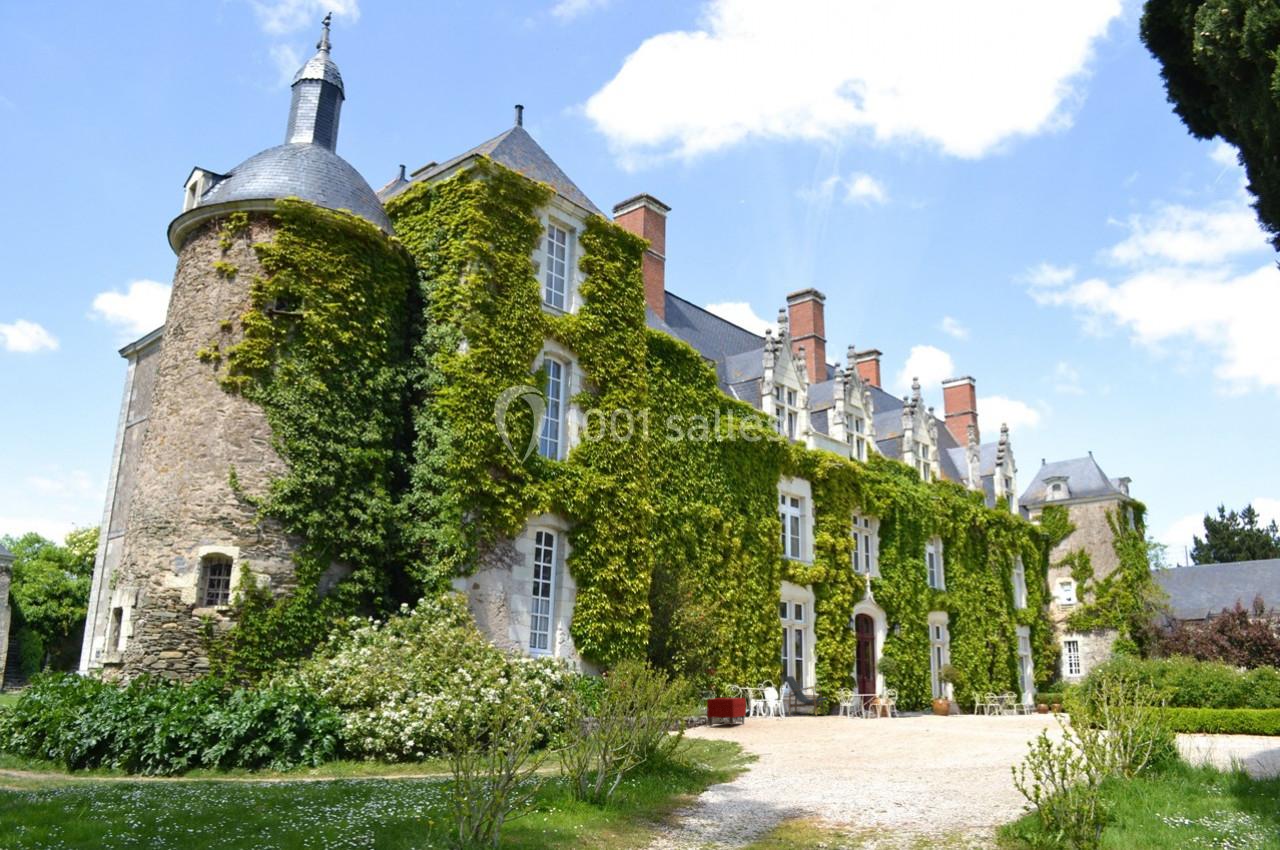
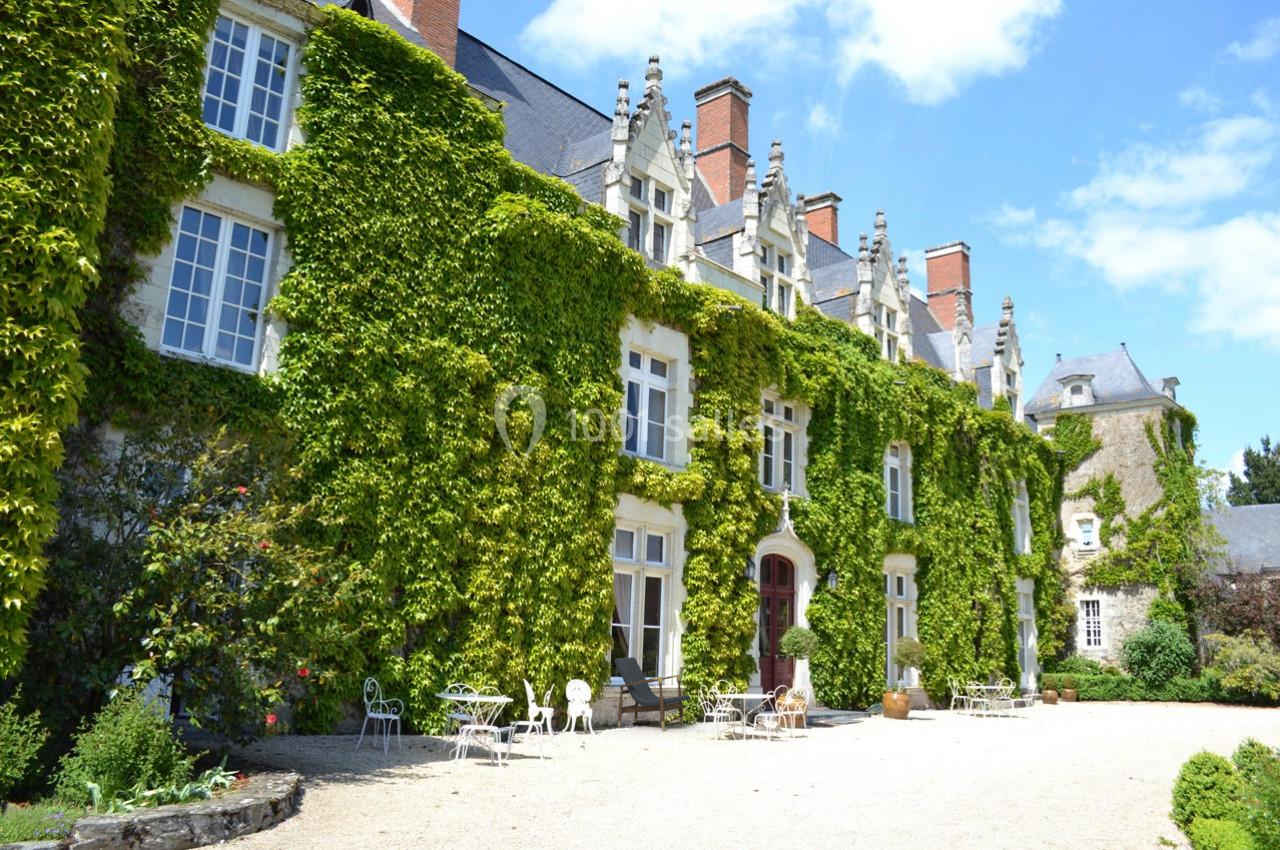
bench: present [707,698,746,726] -> none [397,705,496,770]

